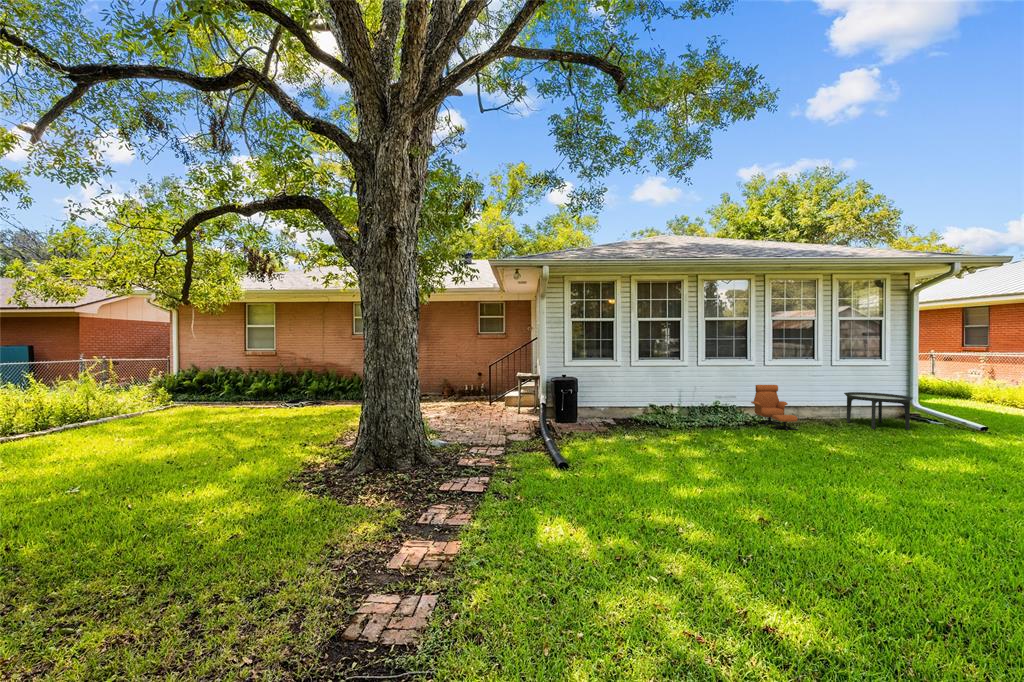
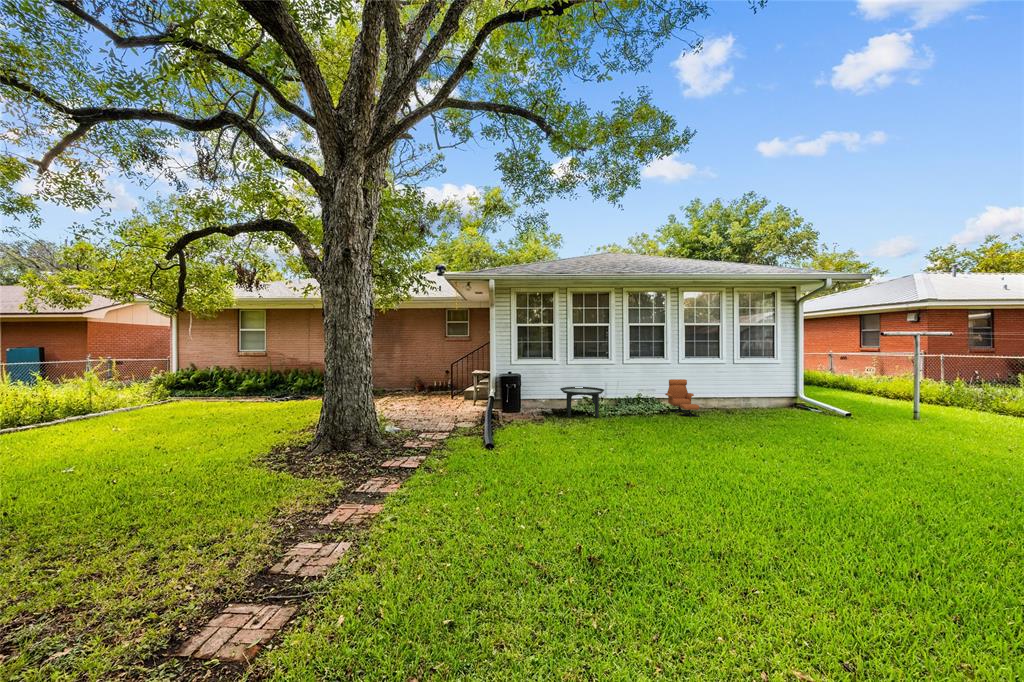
round table: present [844,392,913,430] -> present [560,387,604,418]

